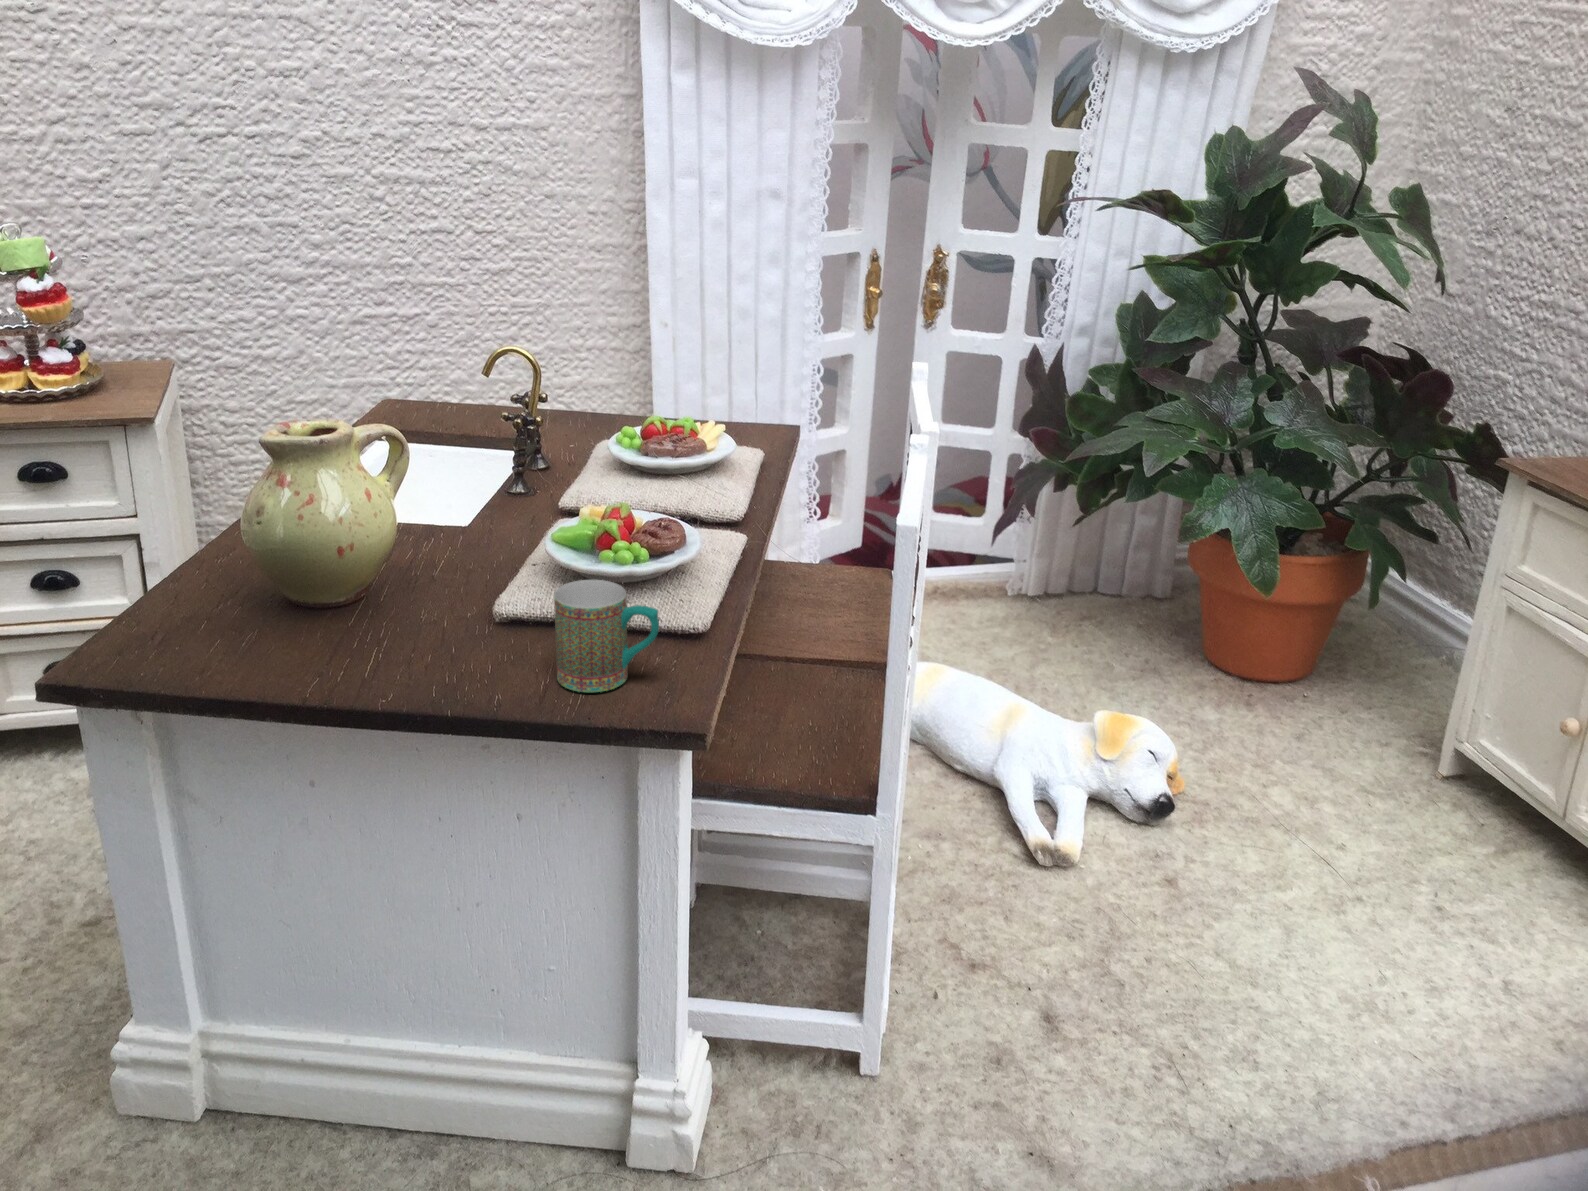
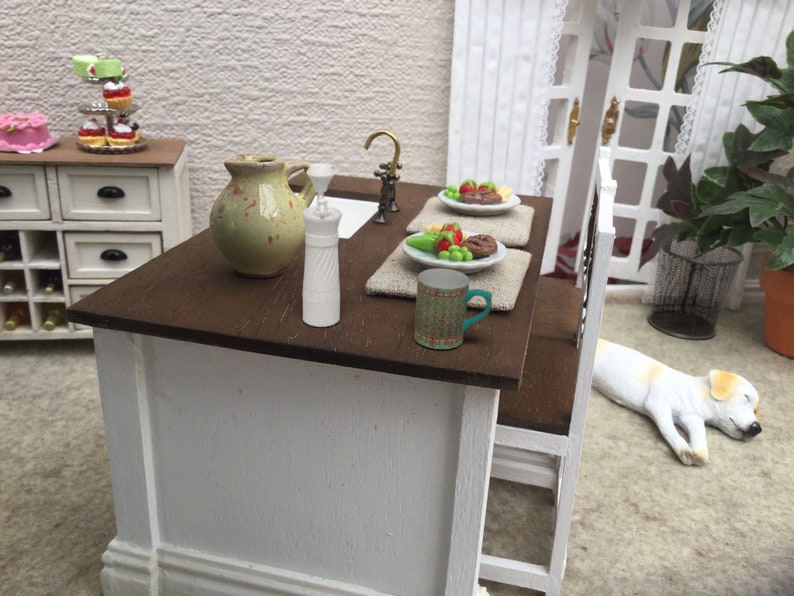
pepper mill: none [381,437,450,675] -> present [302,163,342,327]
waste bin: none [1022,478,1164,653] -> present [648,237,744,340]

